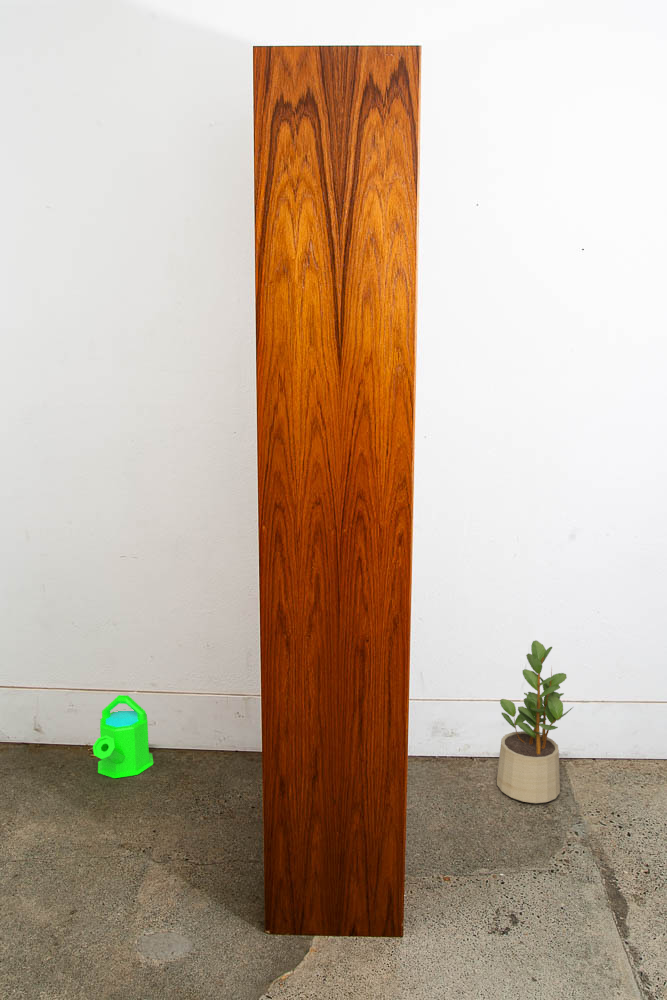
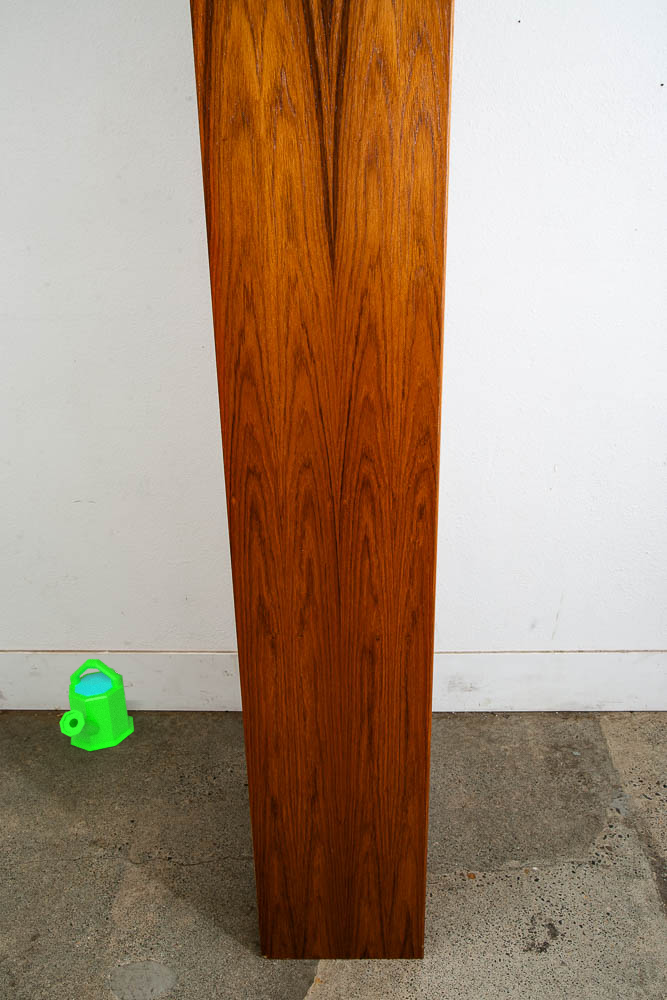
potted plant: present [497,640,572,803] -> none [523,593,618,773]

